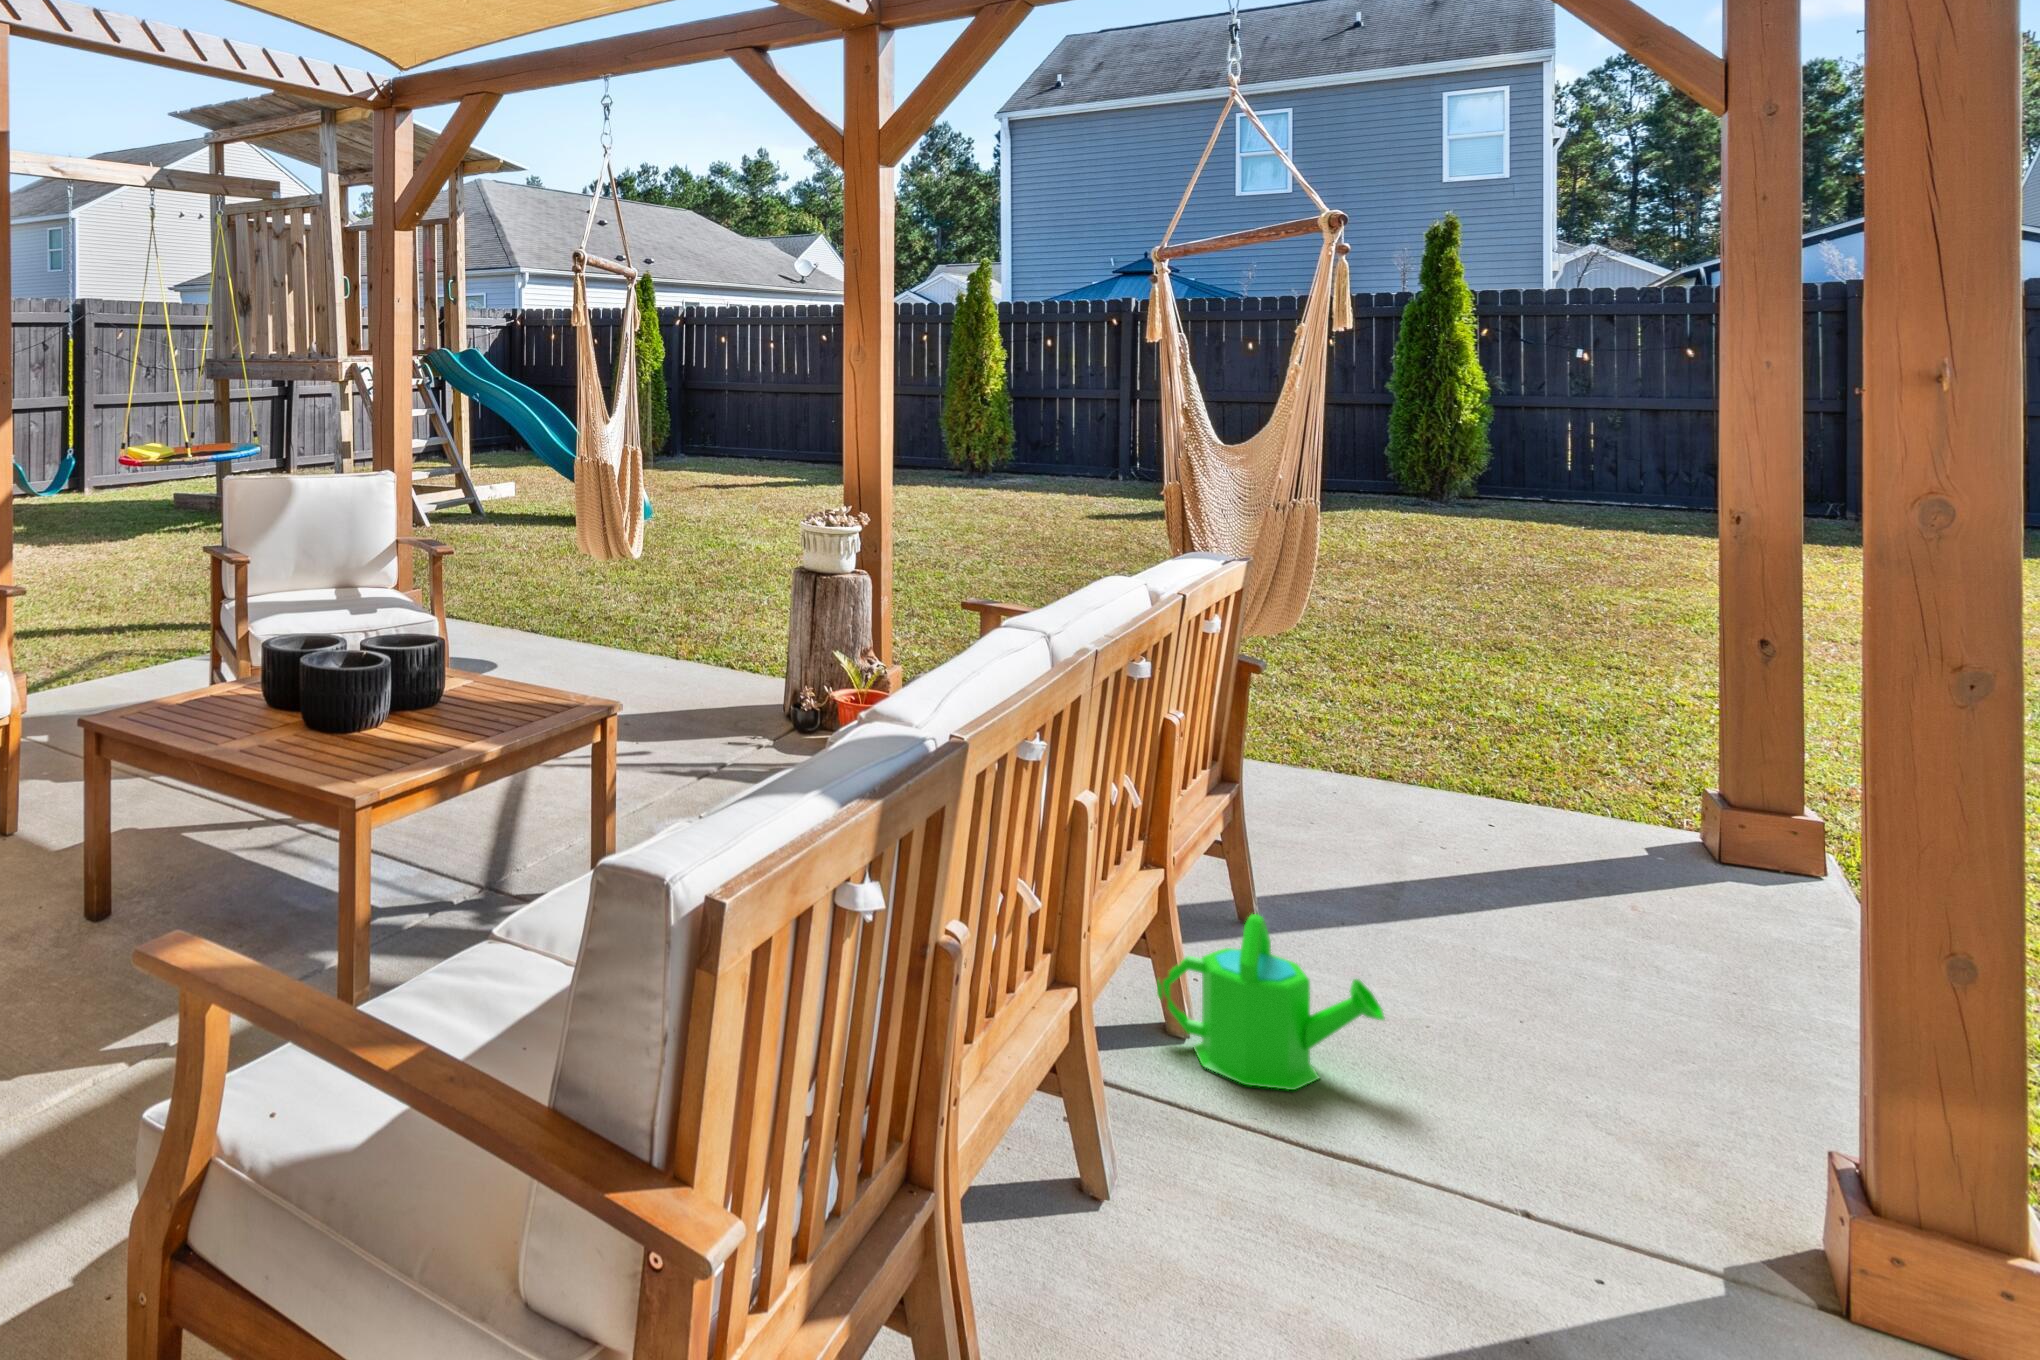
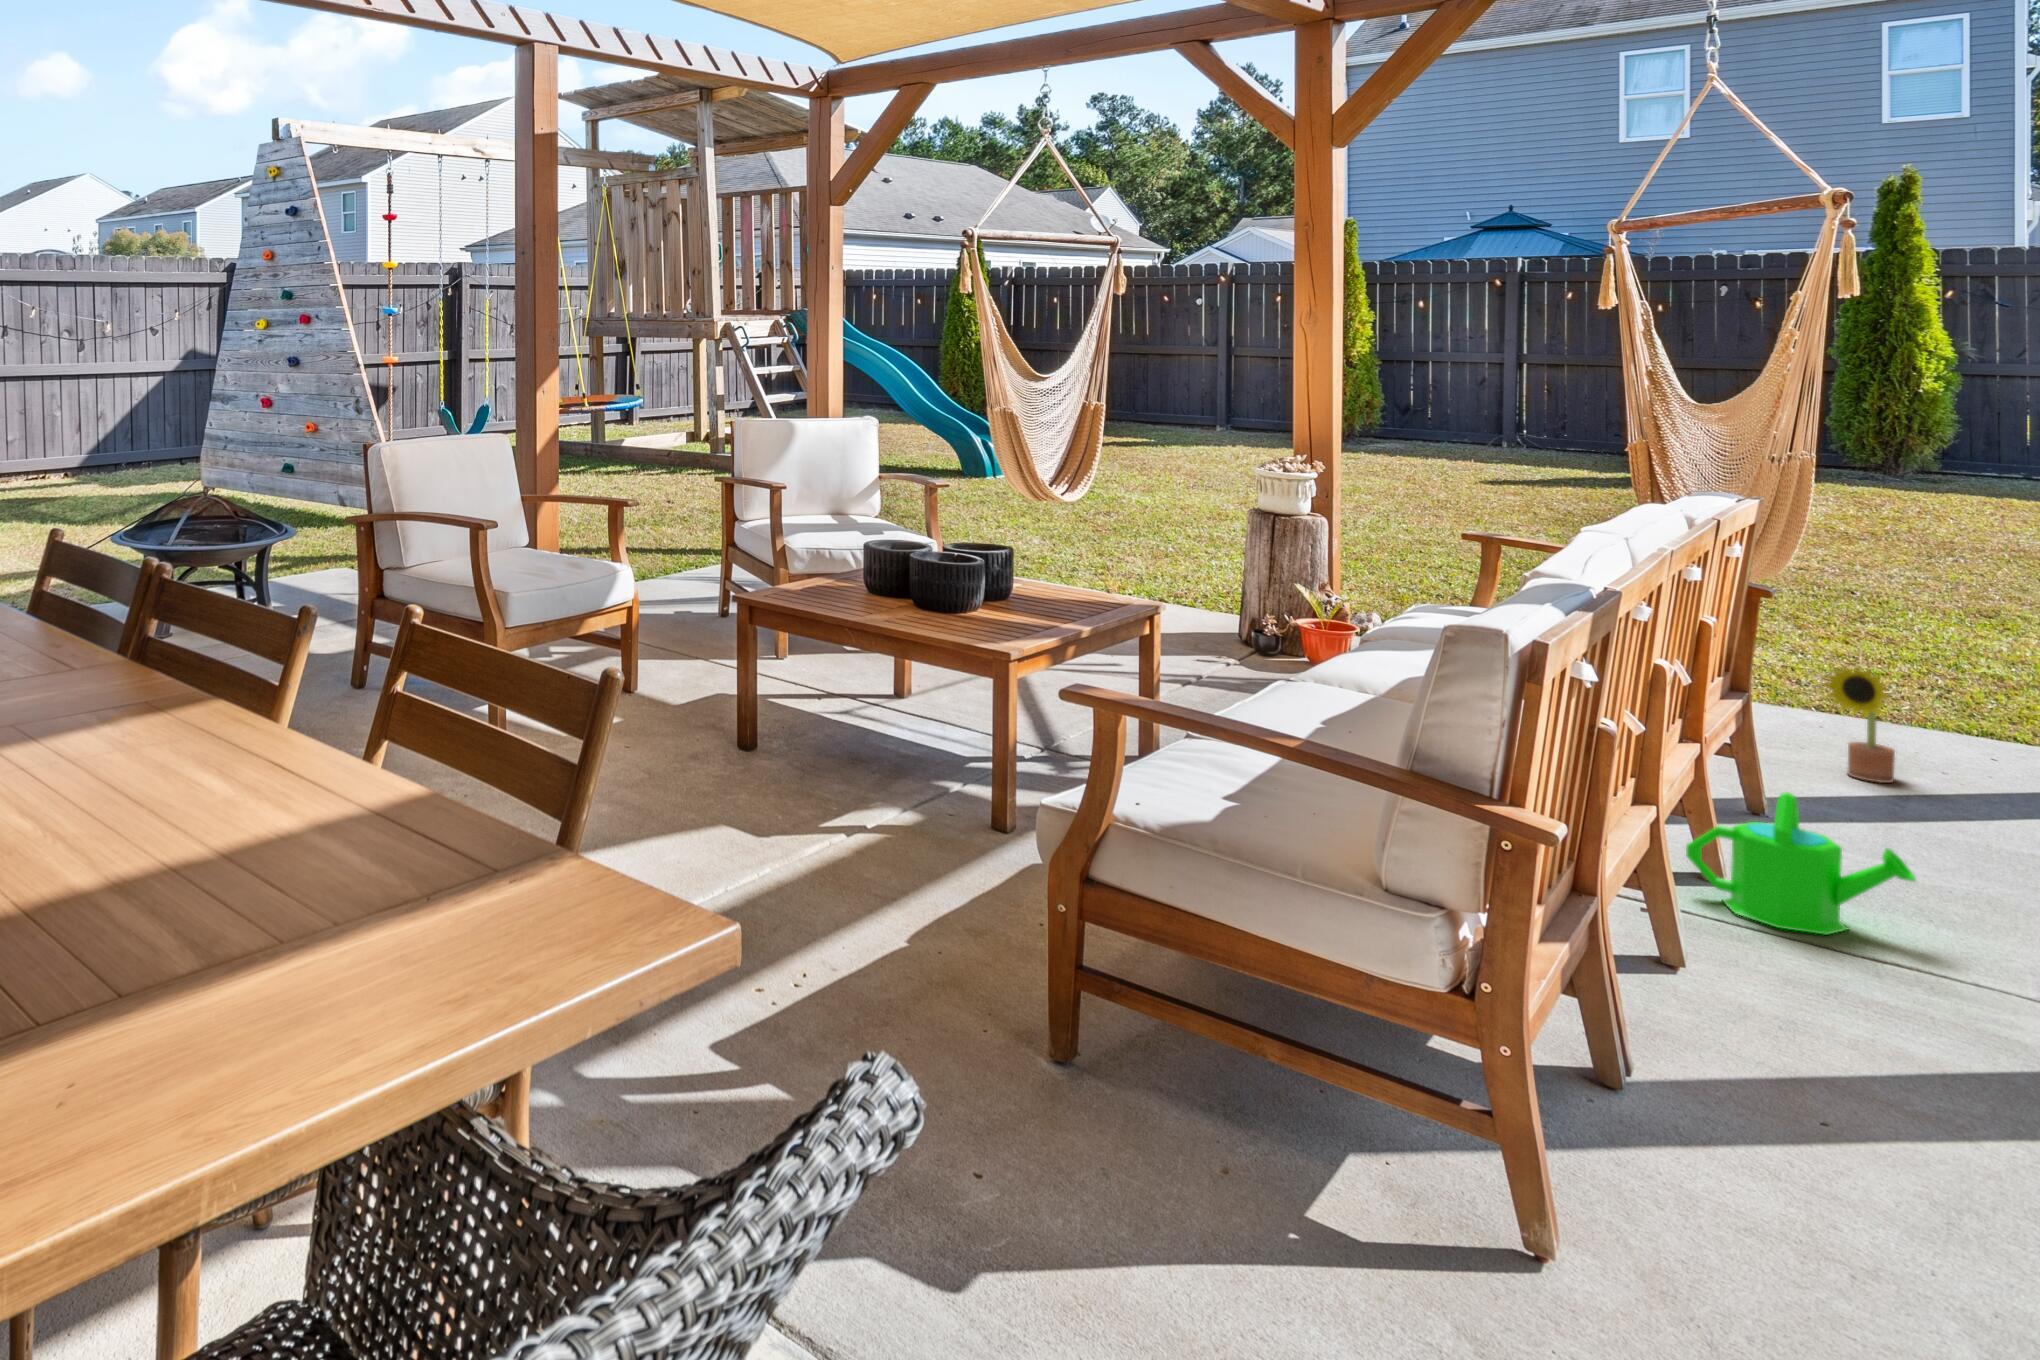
decorative plant: none [1324,732,1397,862] -> present [1823,666,1895,783]

